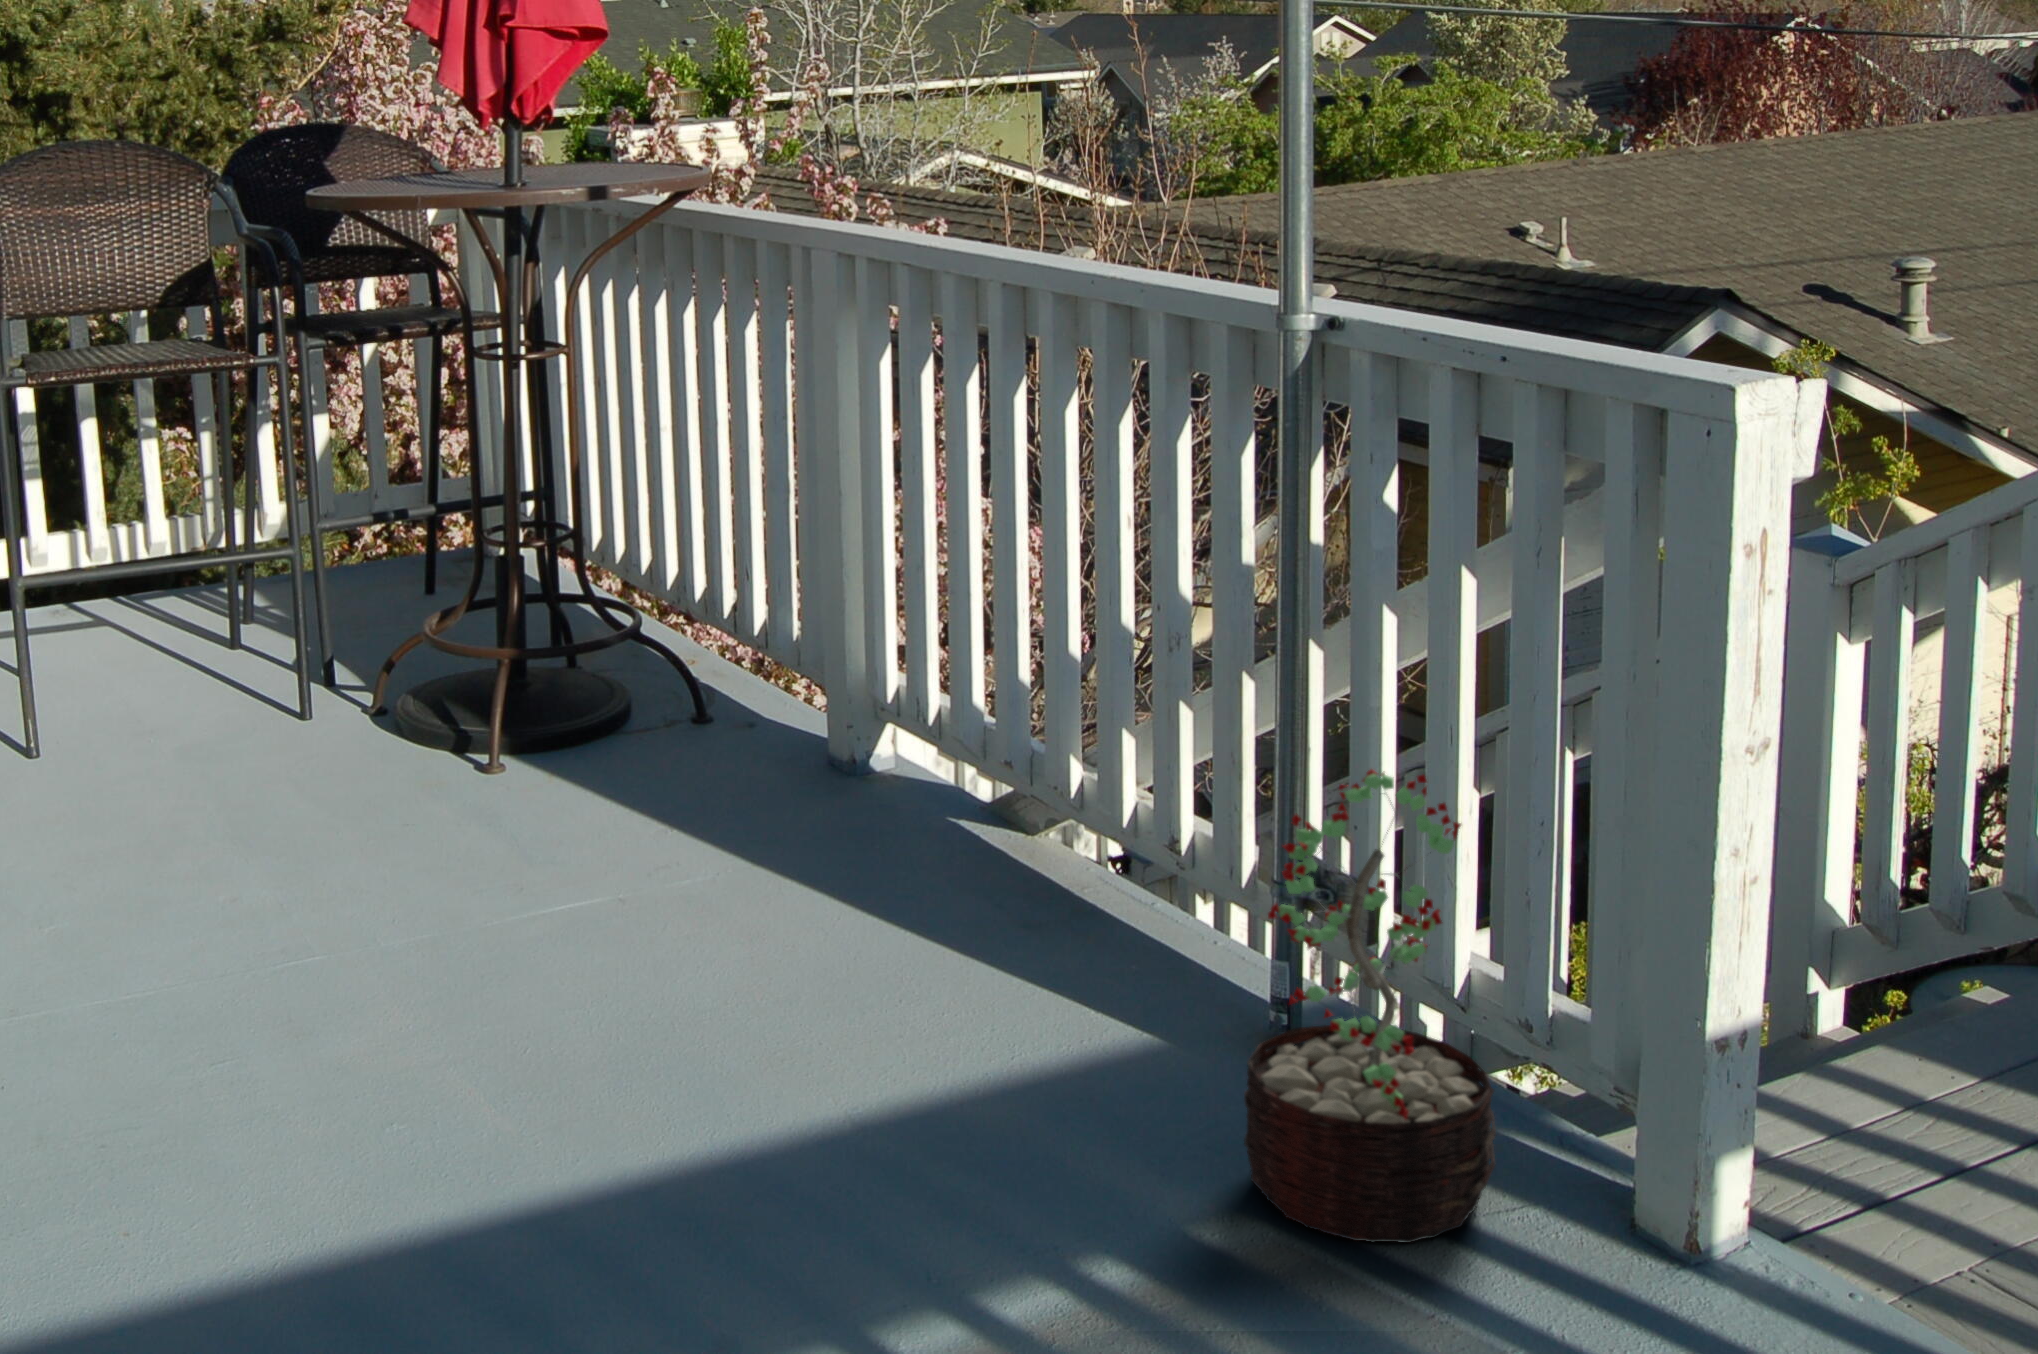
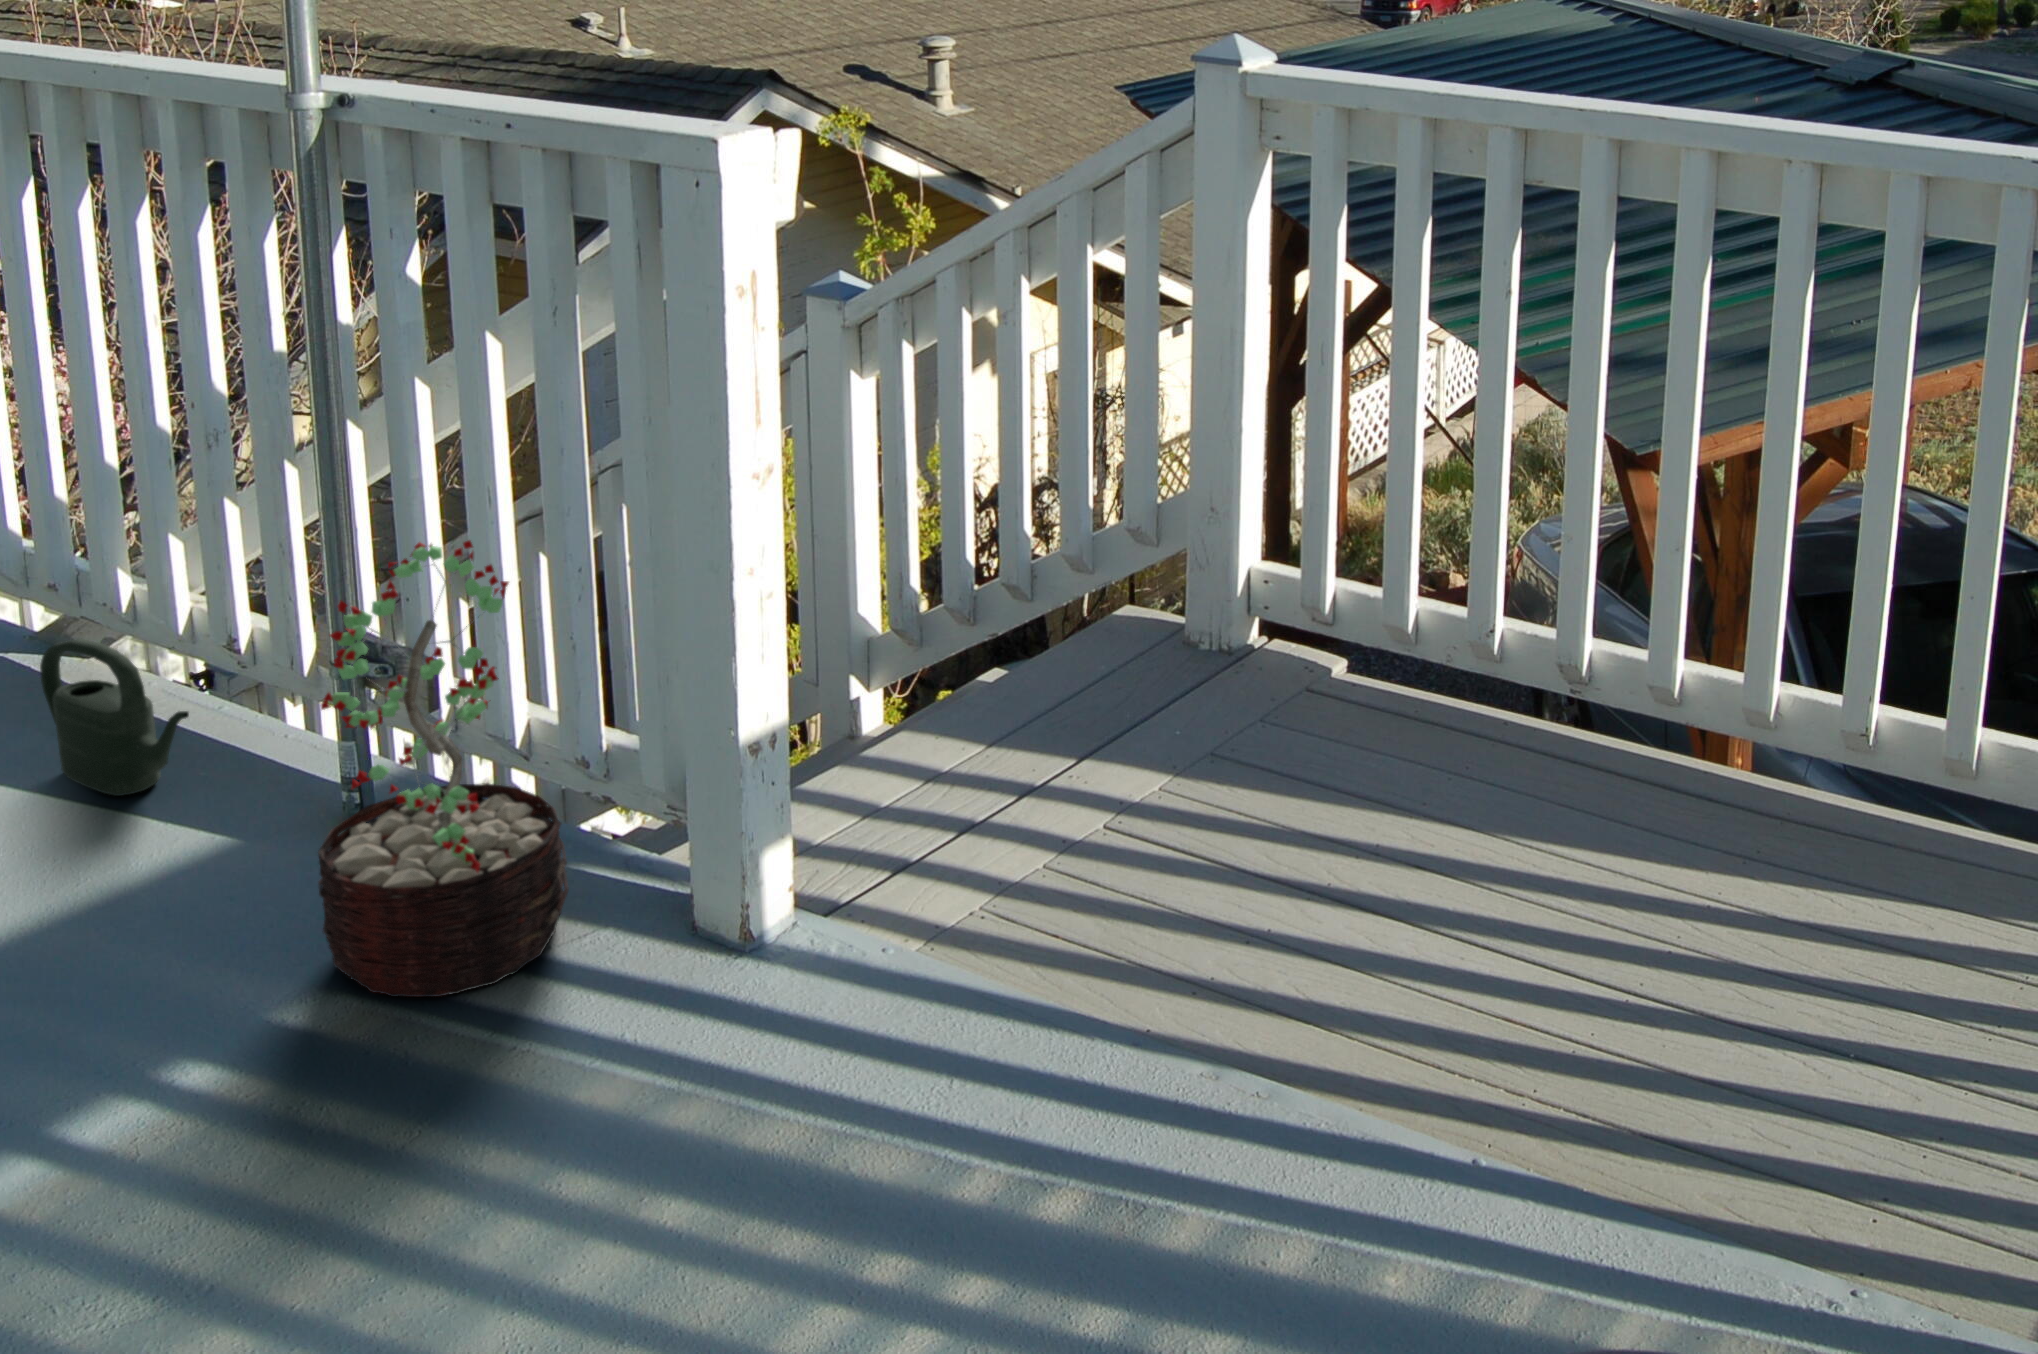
watering can: none [997,814,1128,972] -> present [40,639,189,796]

